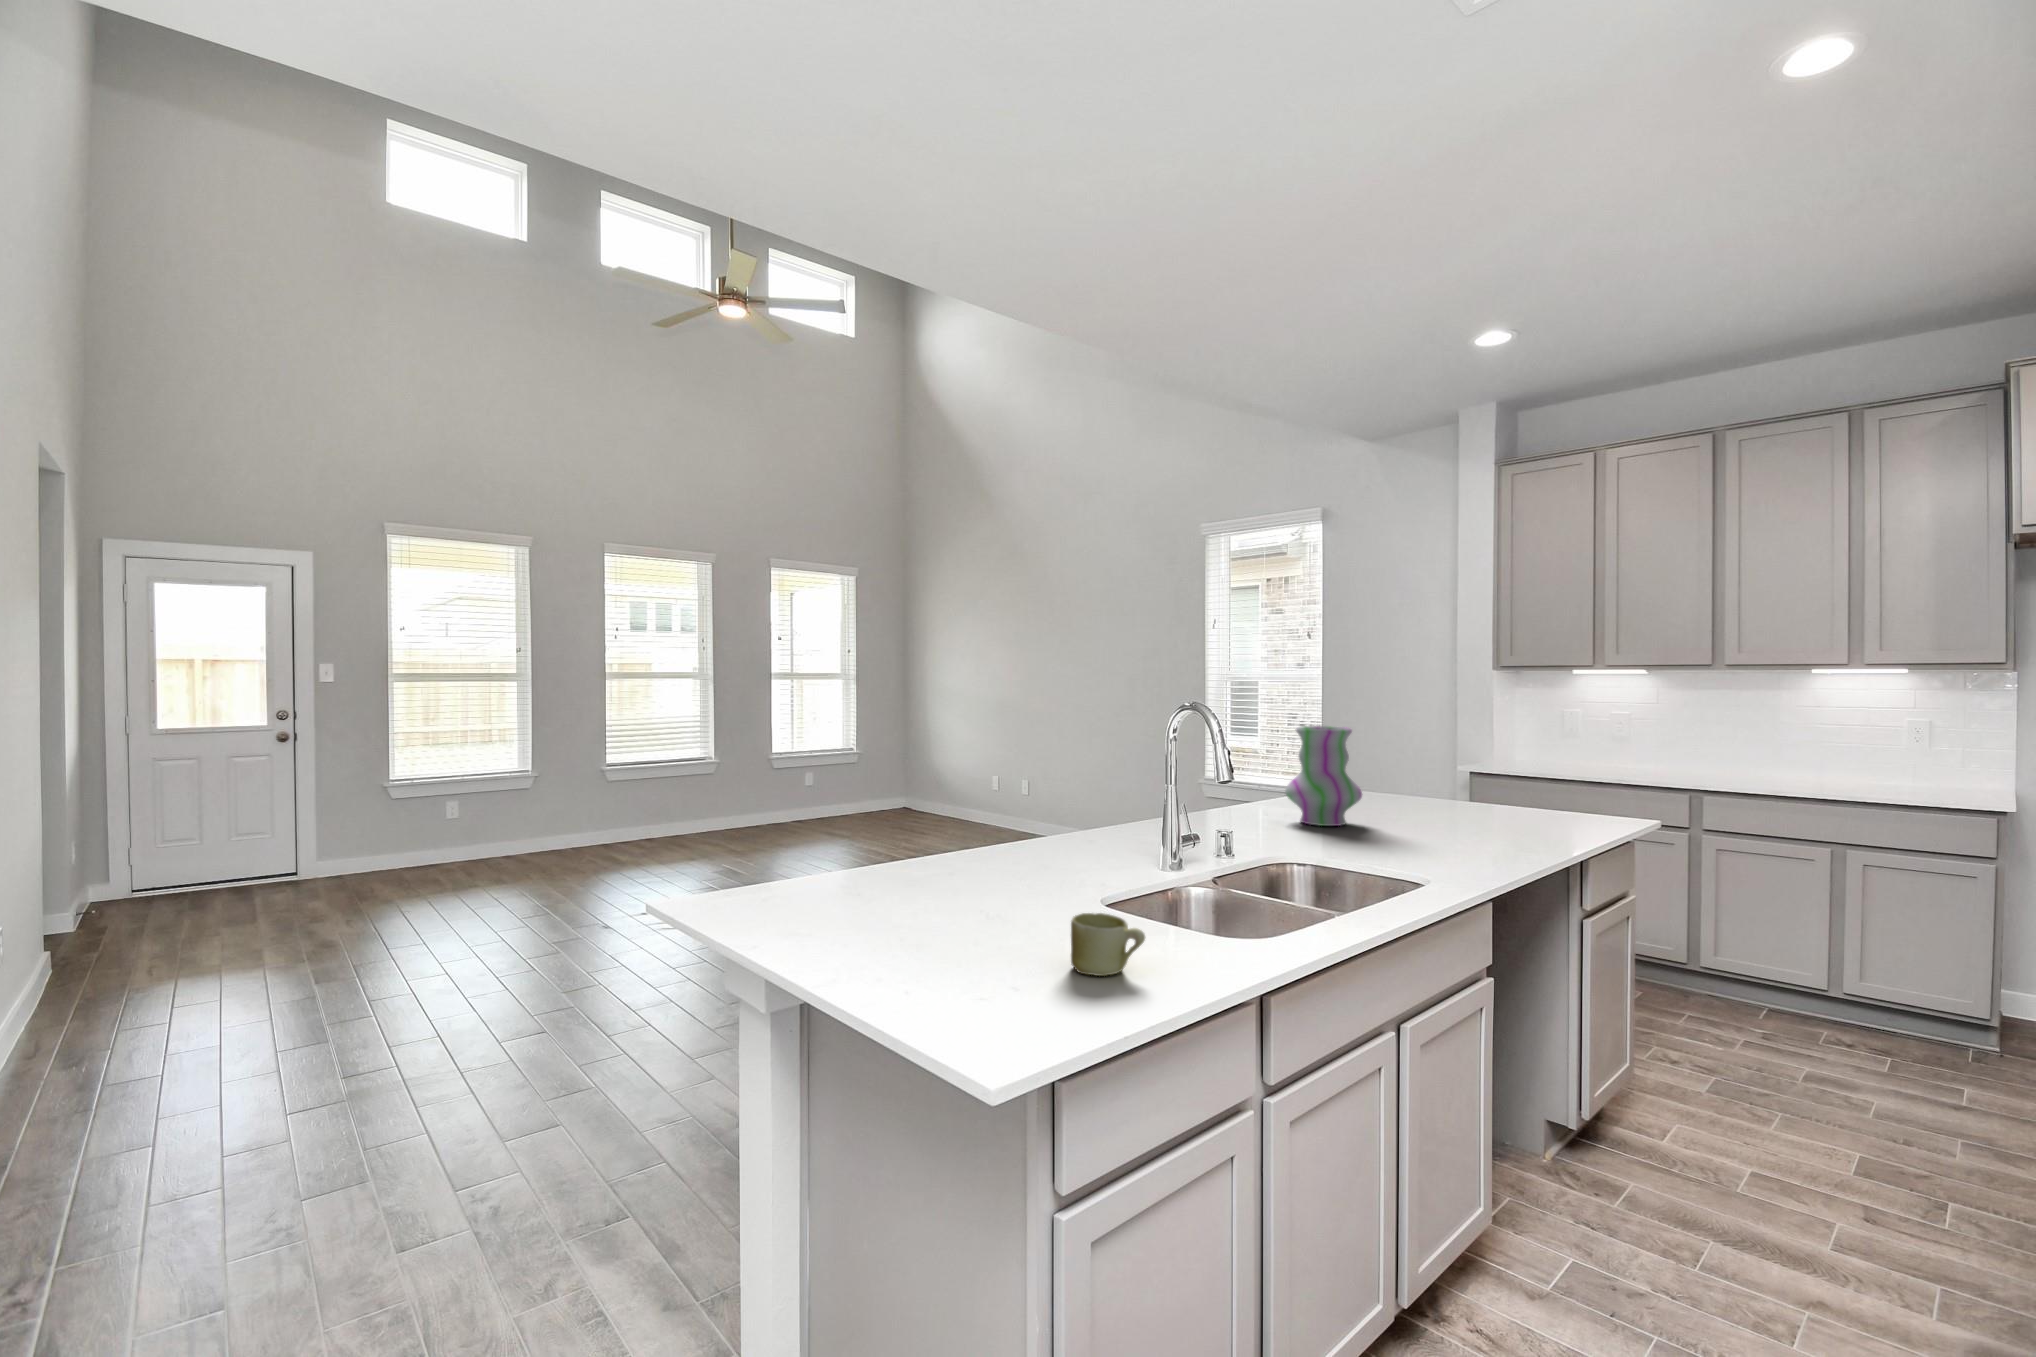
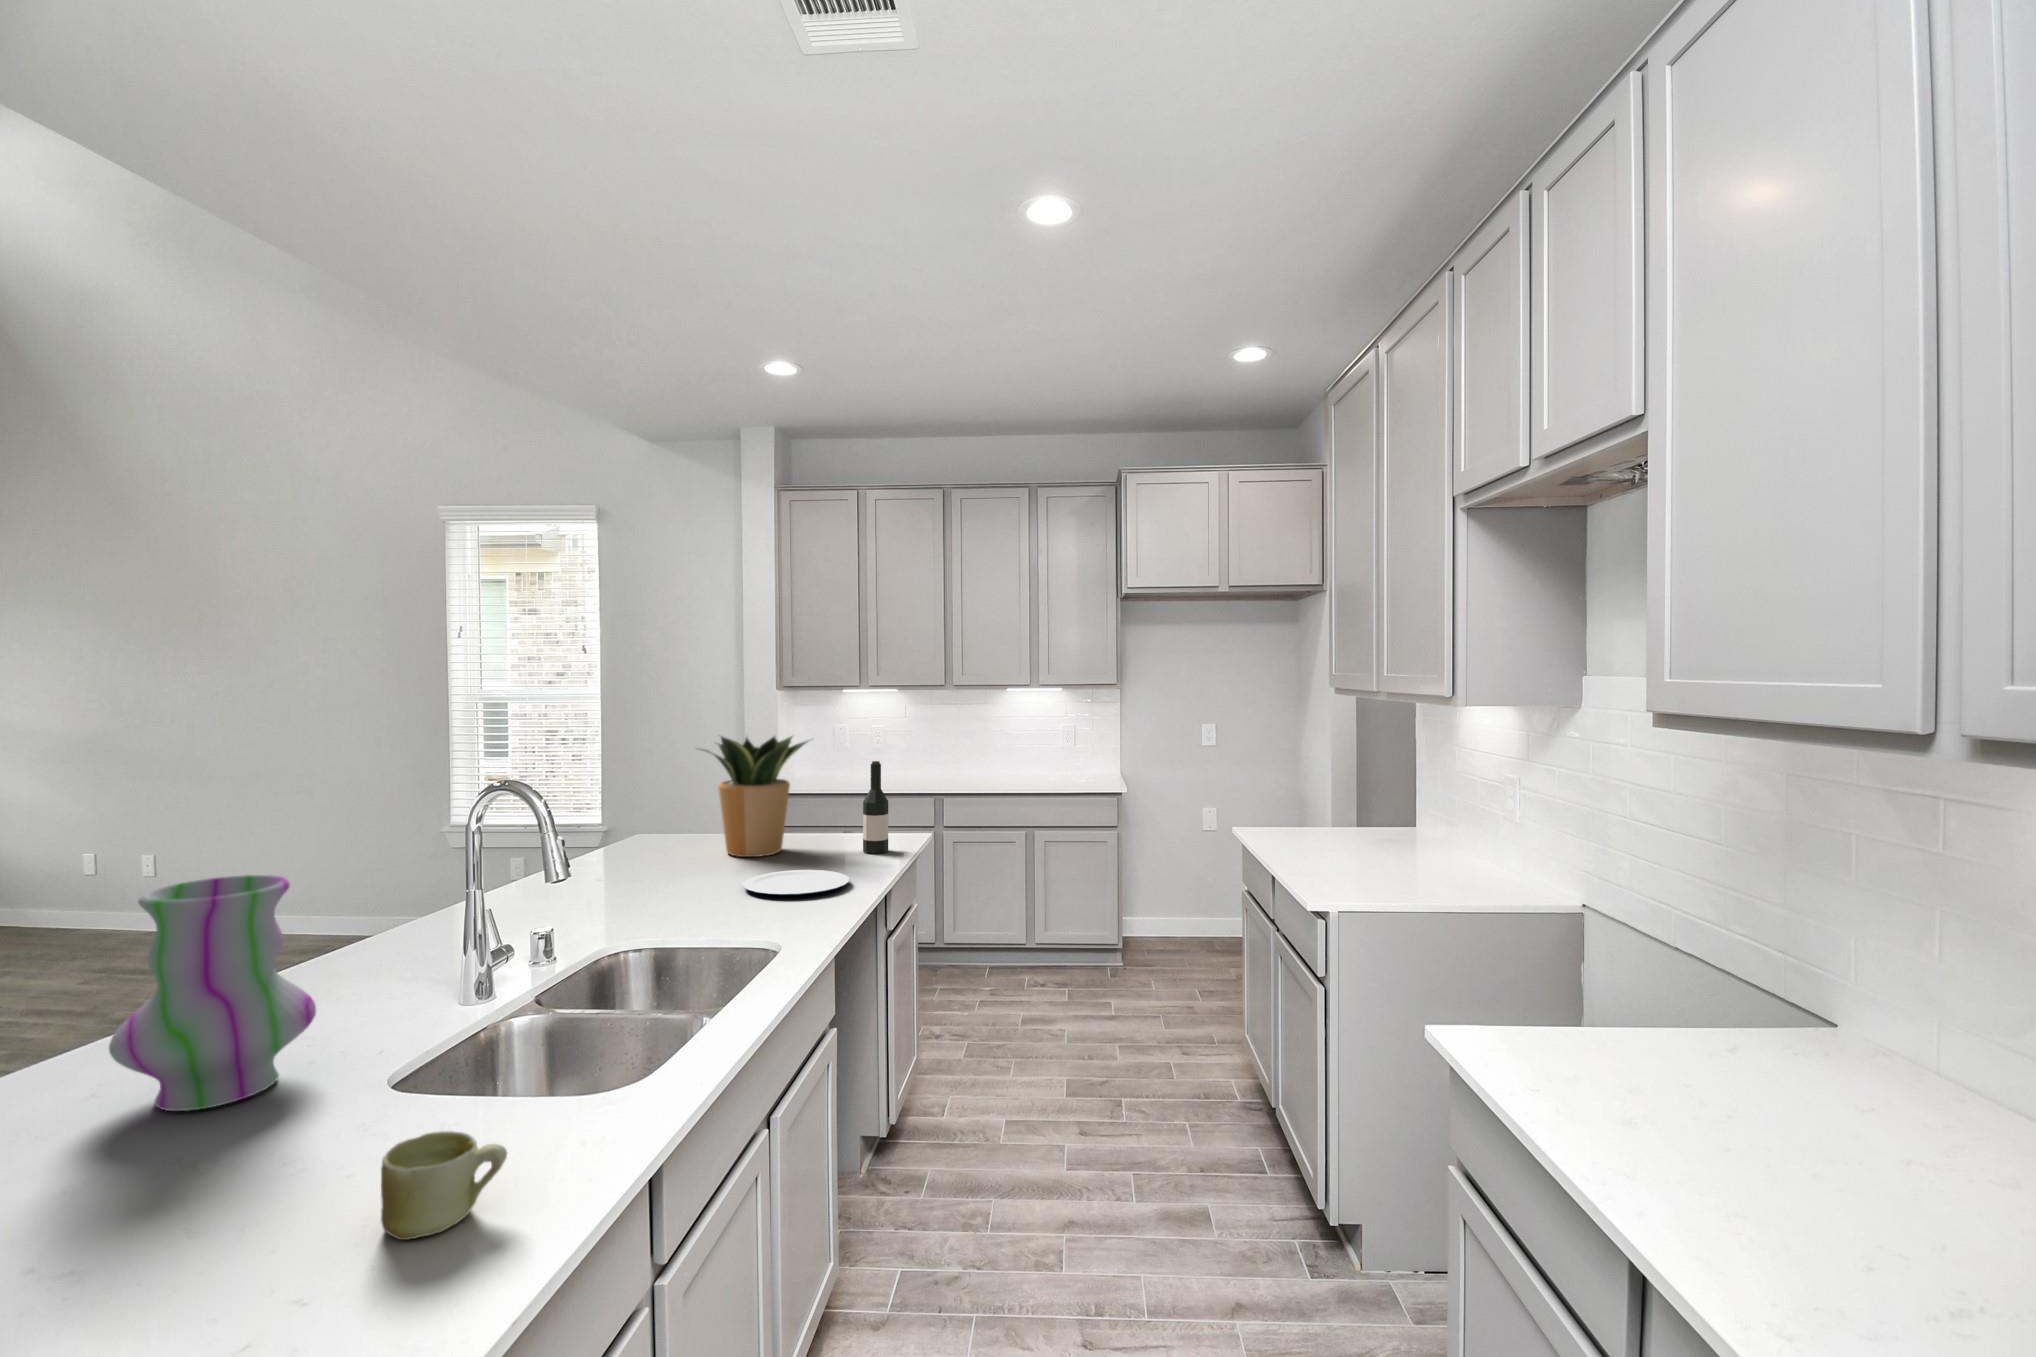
potted plant: none [1377,695,1505,816] -> present [703,736,808,857]
vase: present [1285,726,1362,826] -> present [109,875,316,1111]
wine bottle: none [1558,730,1589,829] -> present [863,761,888,854]
plate: none [1411,827,1526,848] -> present [743,870,850,895]

